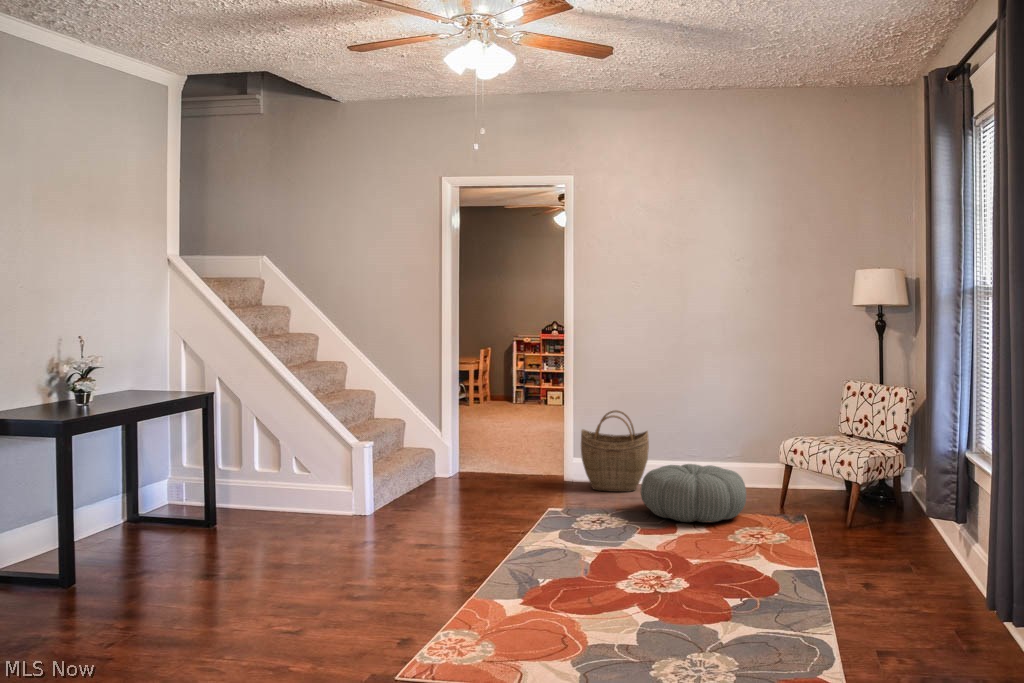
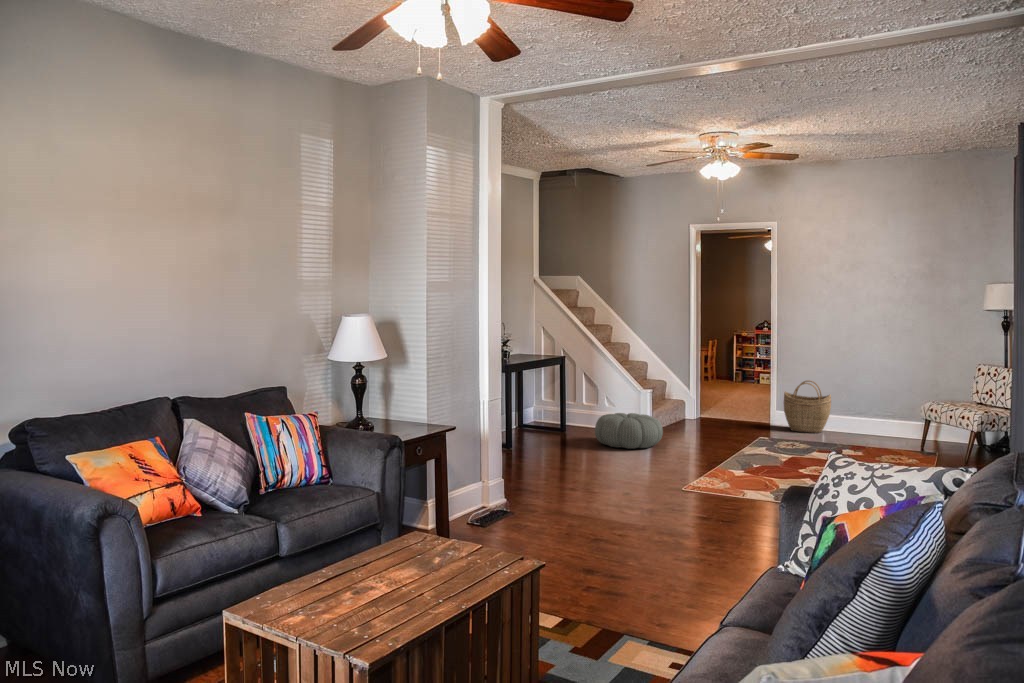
pouf: present [641,464,746,522] -> present [595,413,663,449]

